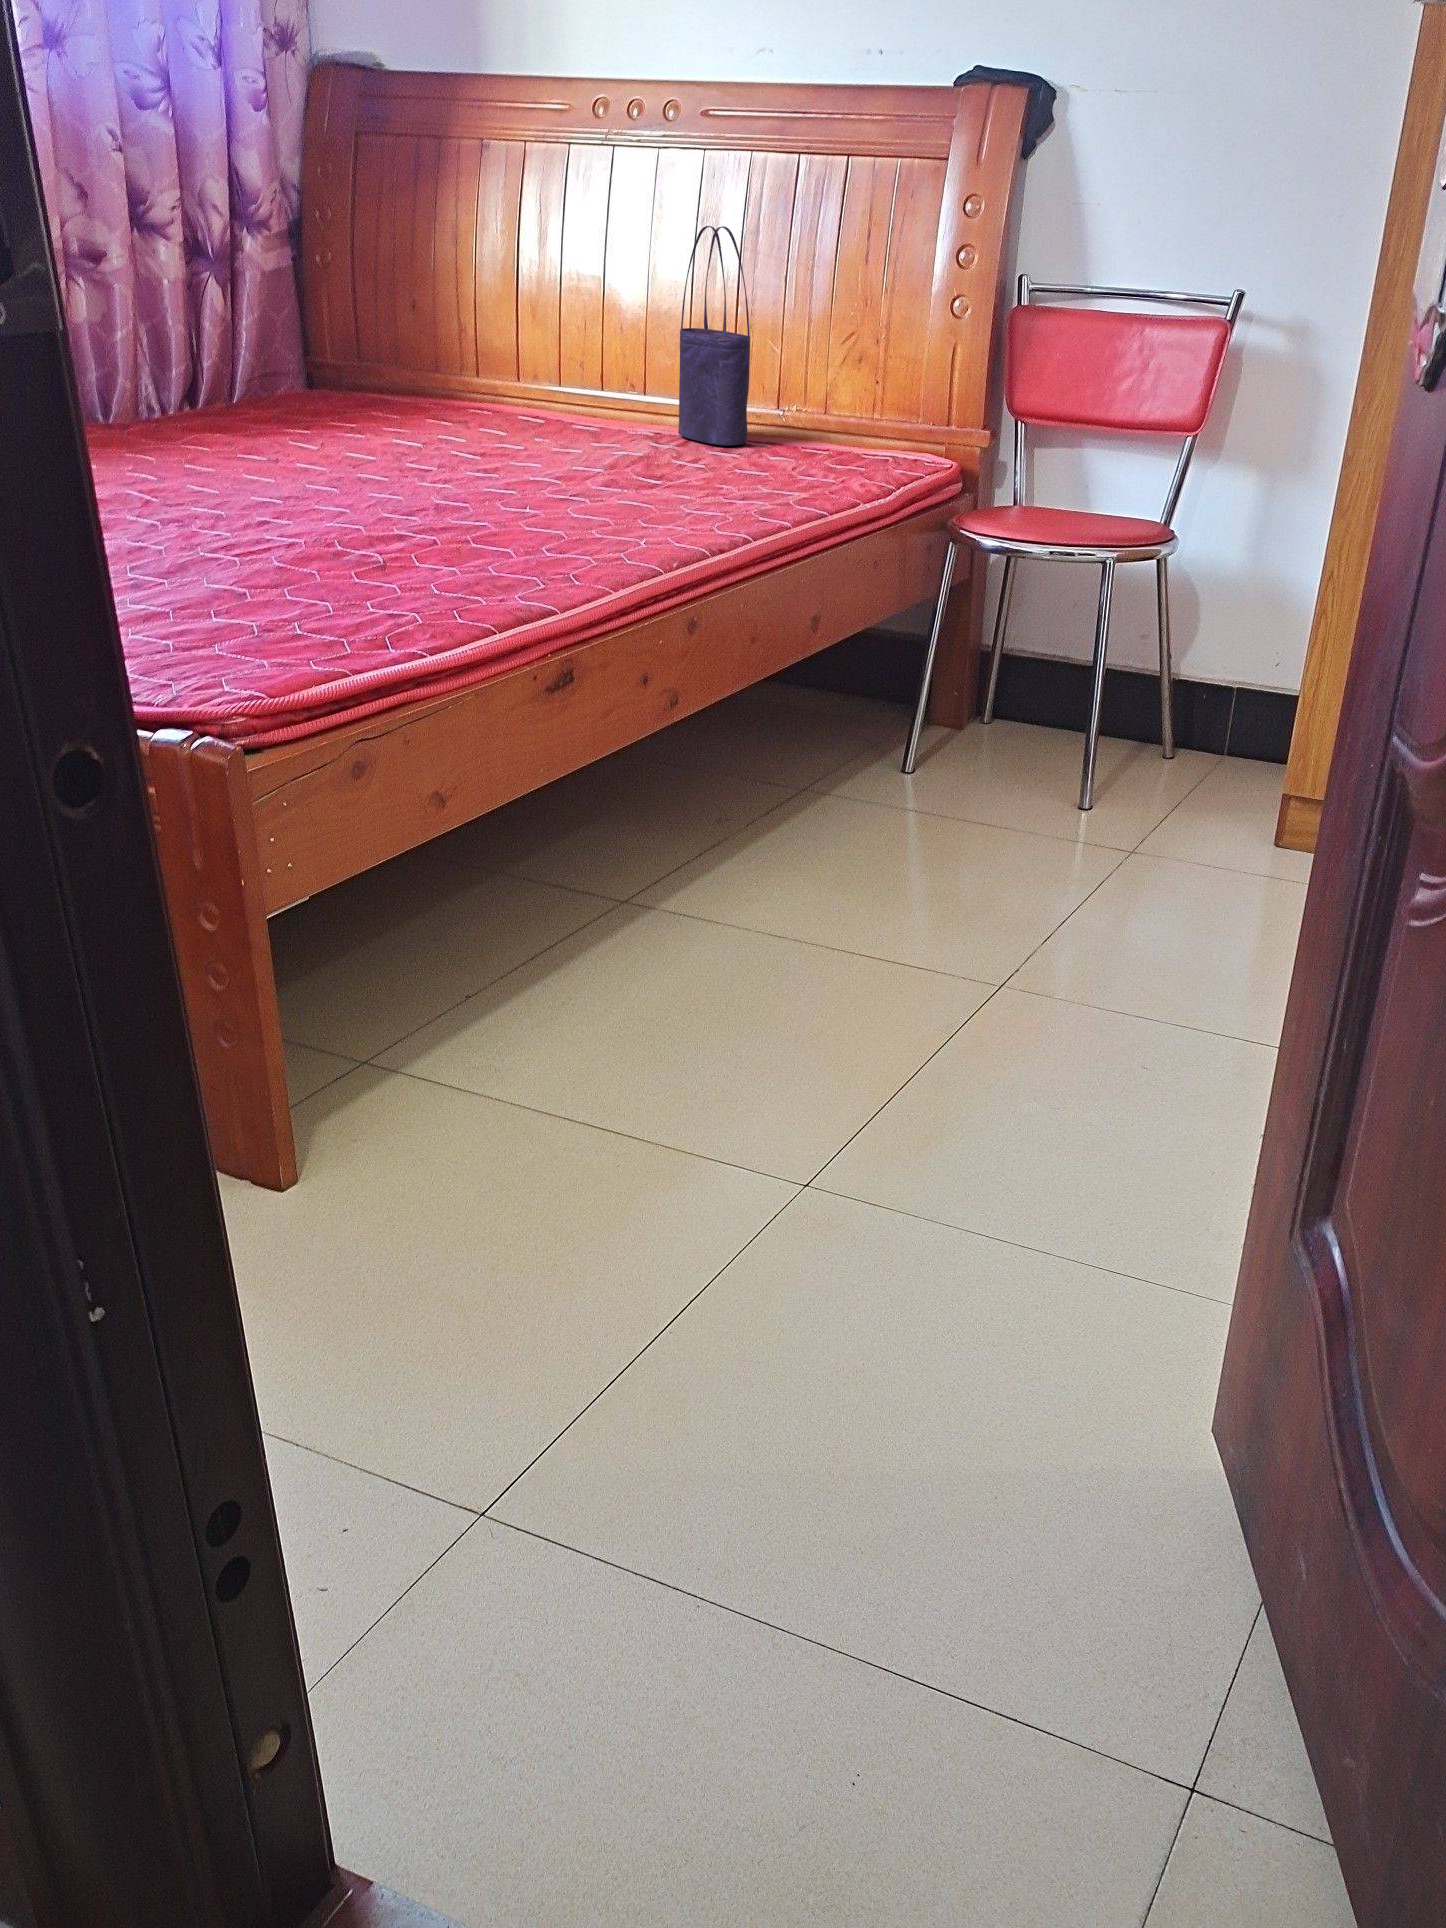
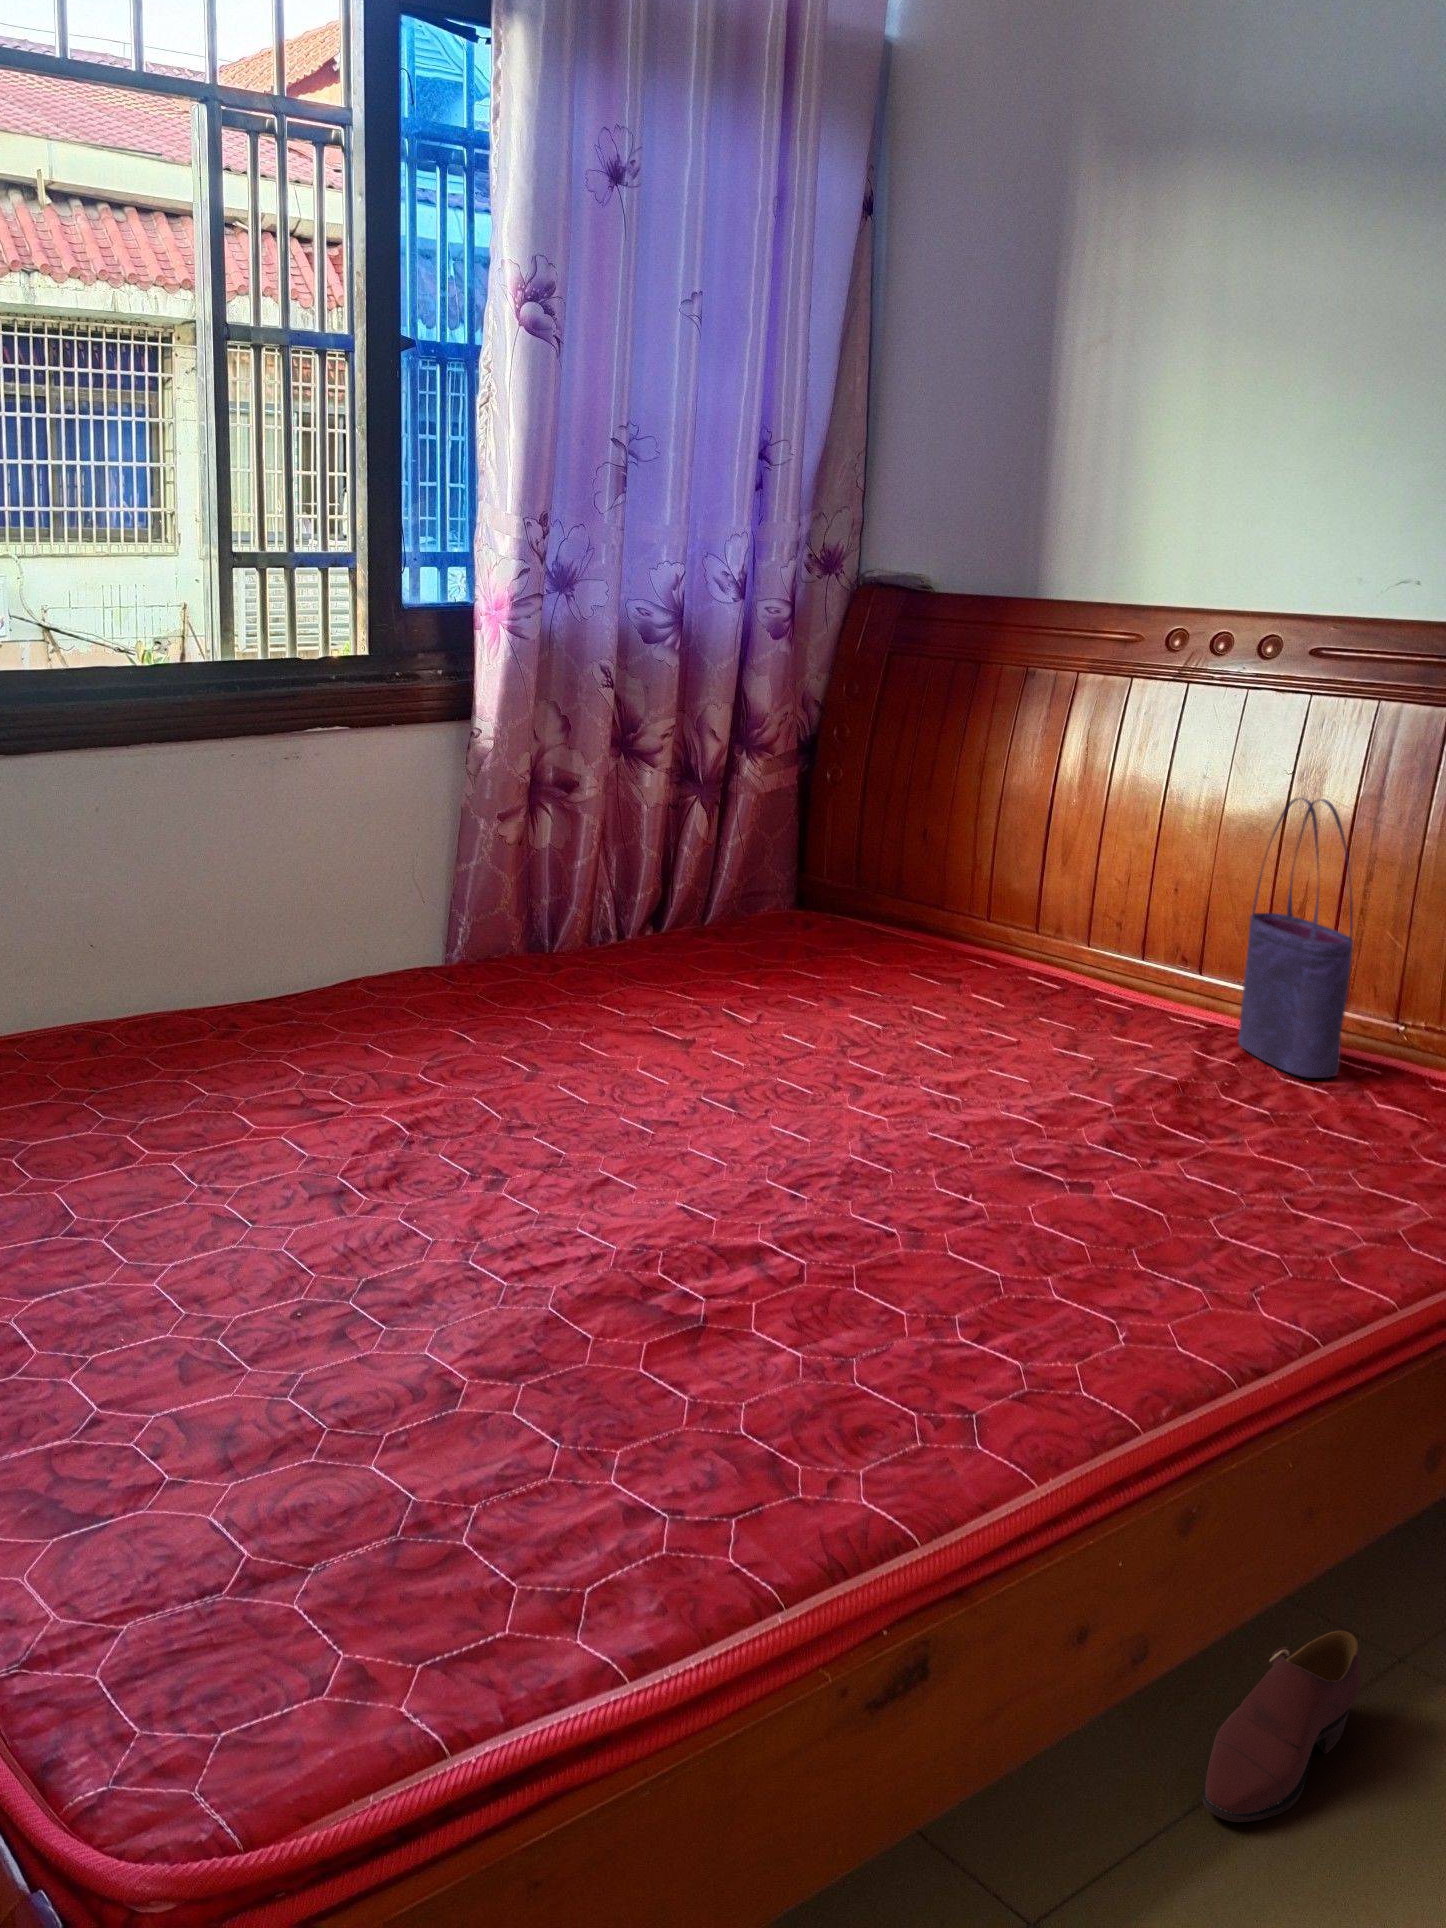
shoe: none [710,747,787,837] -> present [1202,1630,1361,1822]

